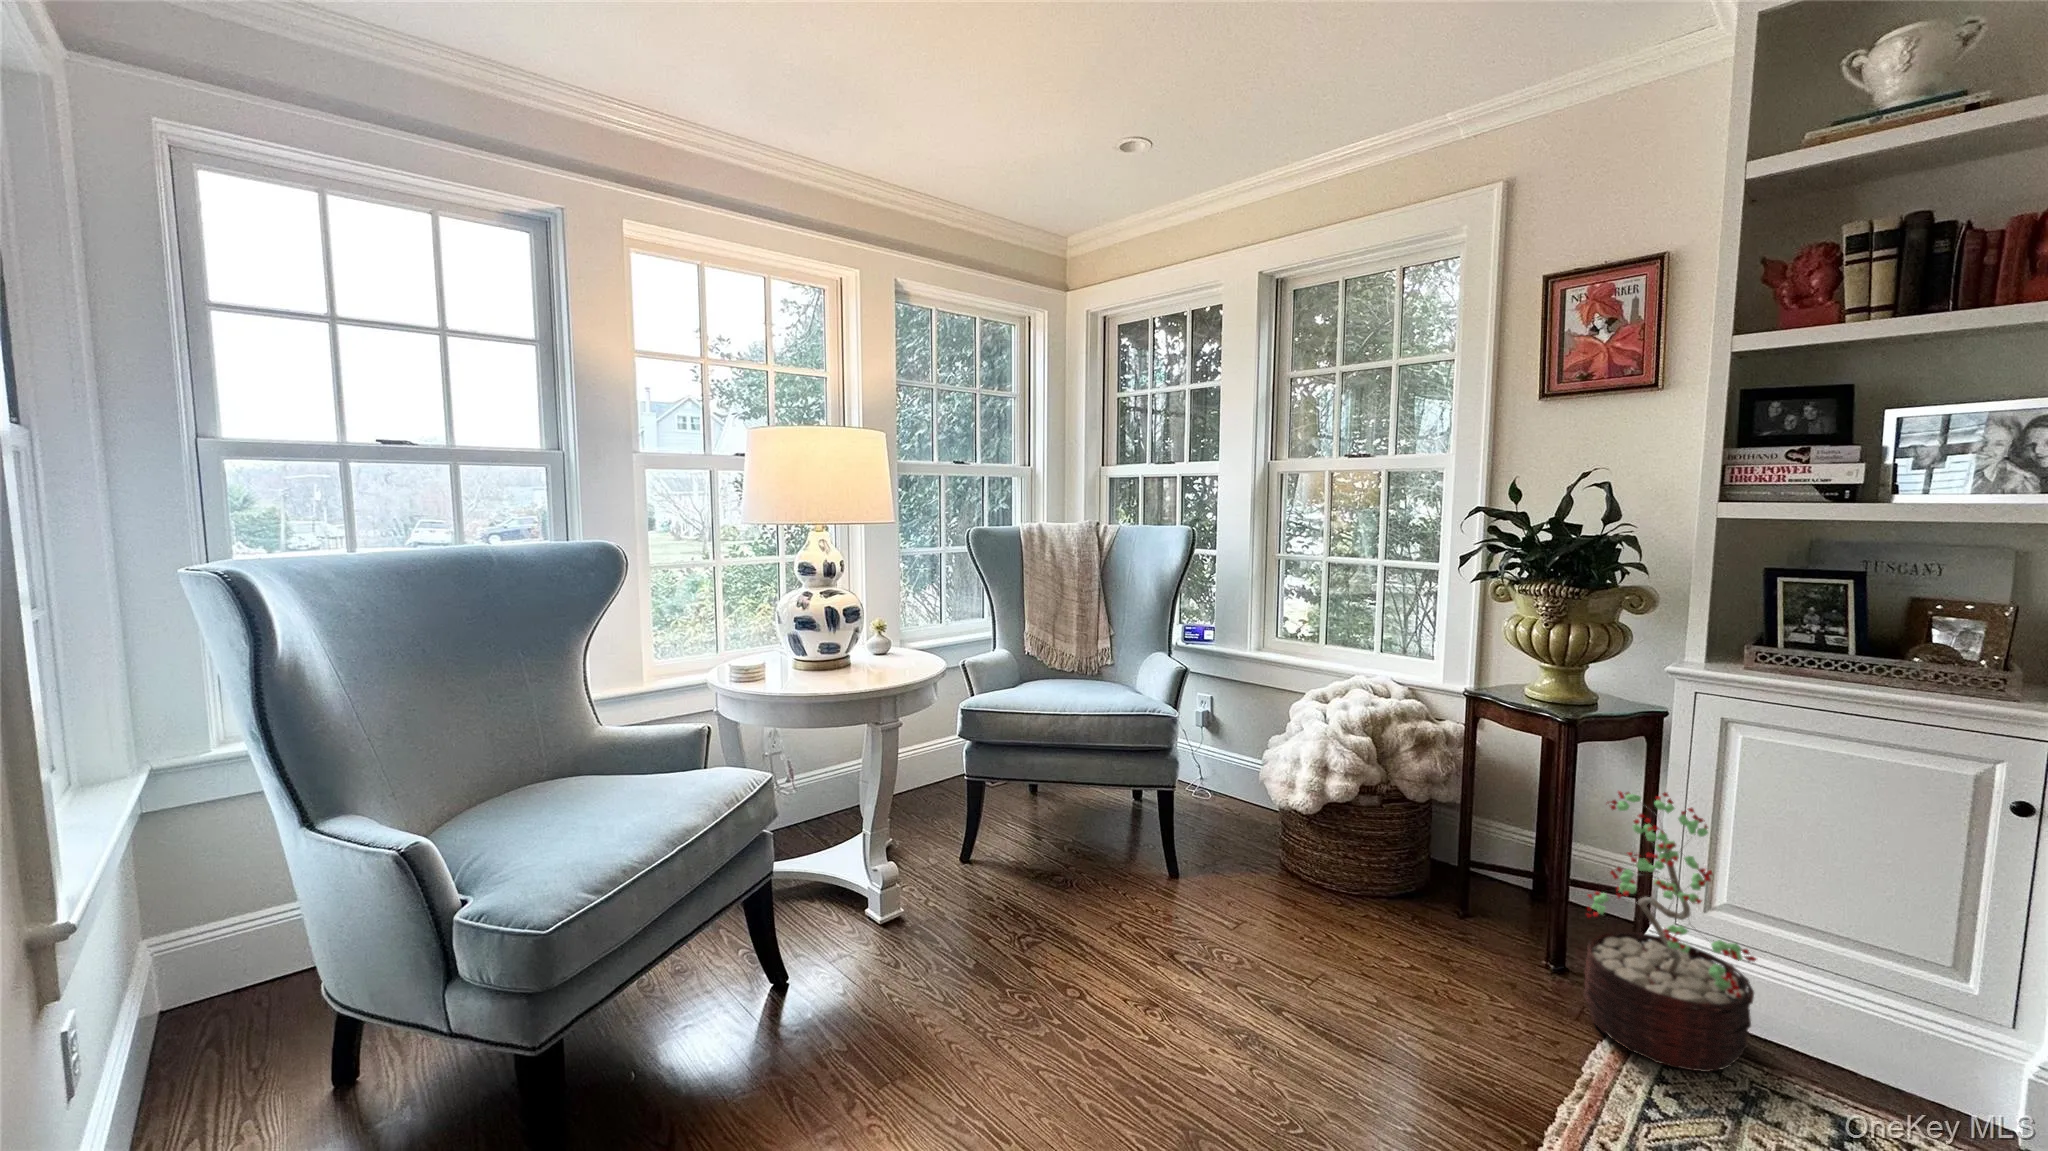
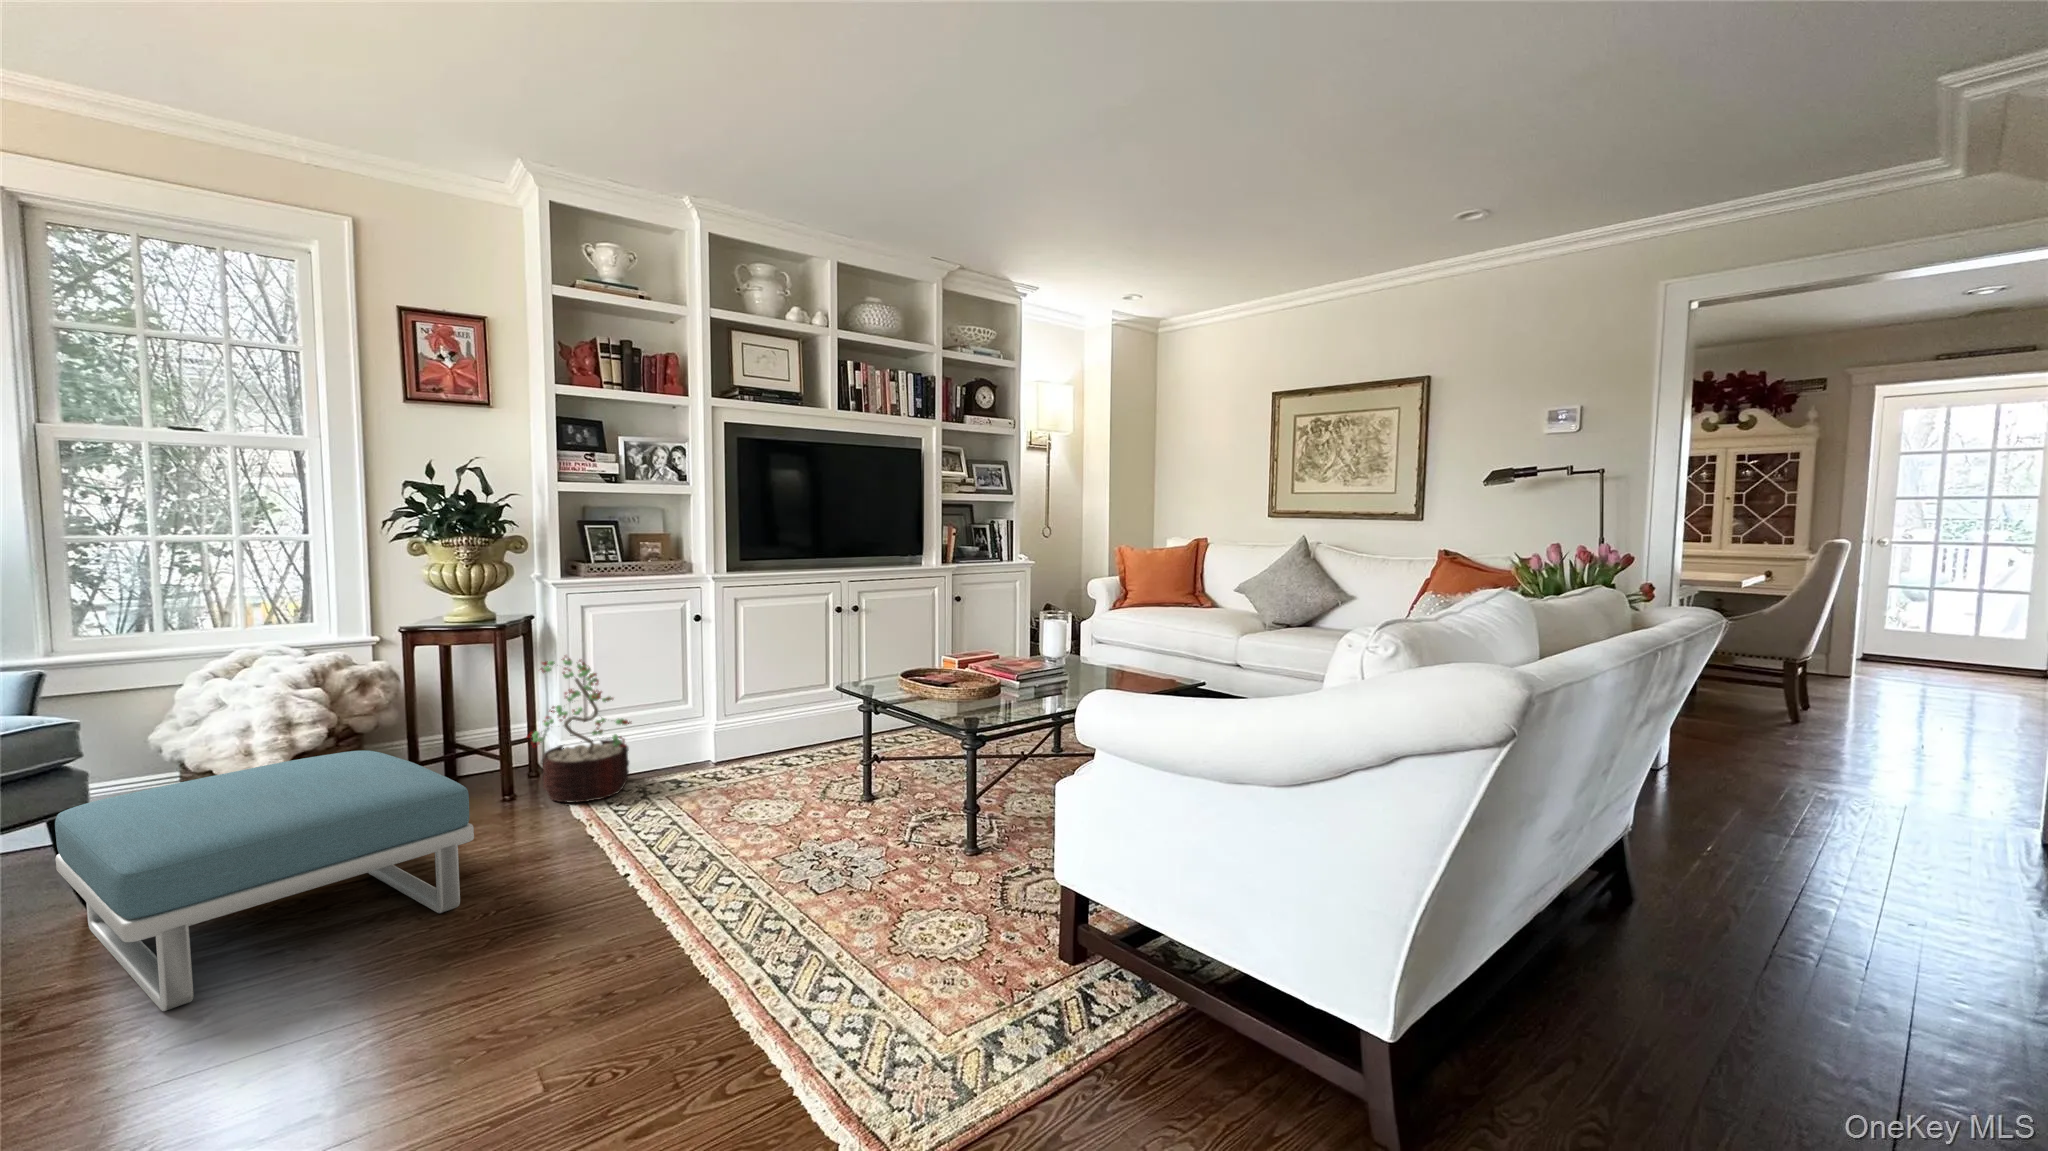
footstool: none [1007,789,1348,1086] -> present [55,751,474,1011]

